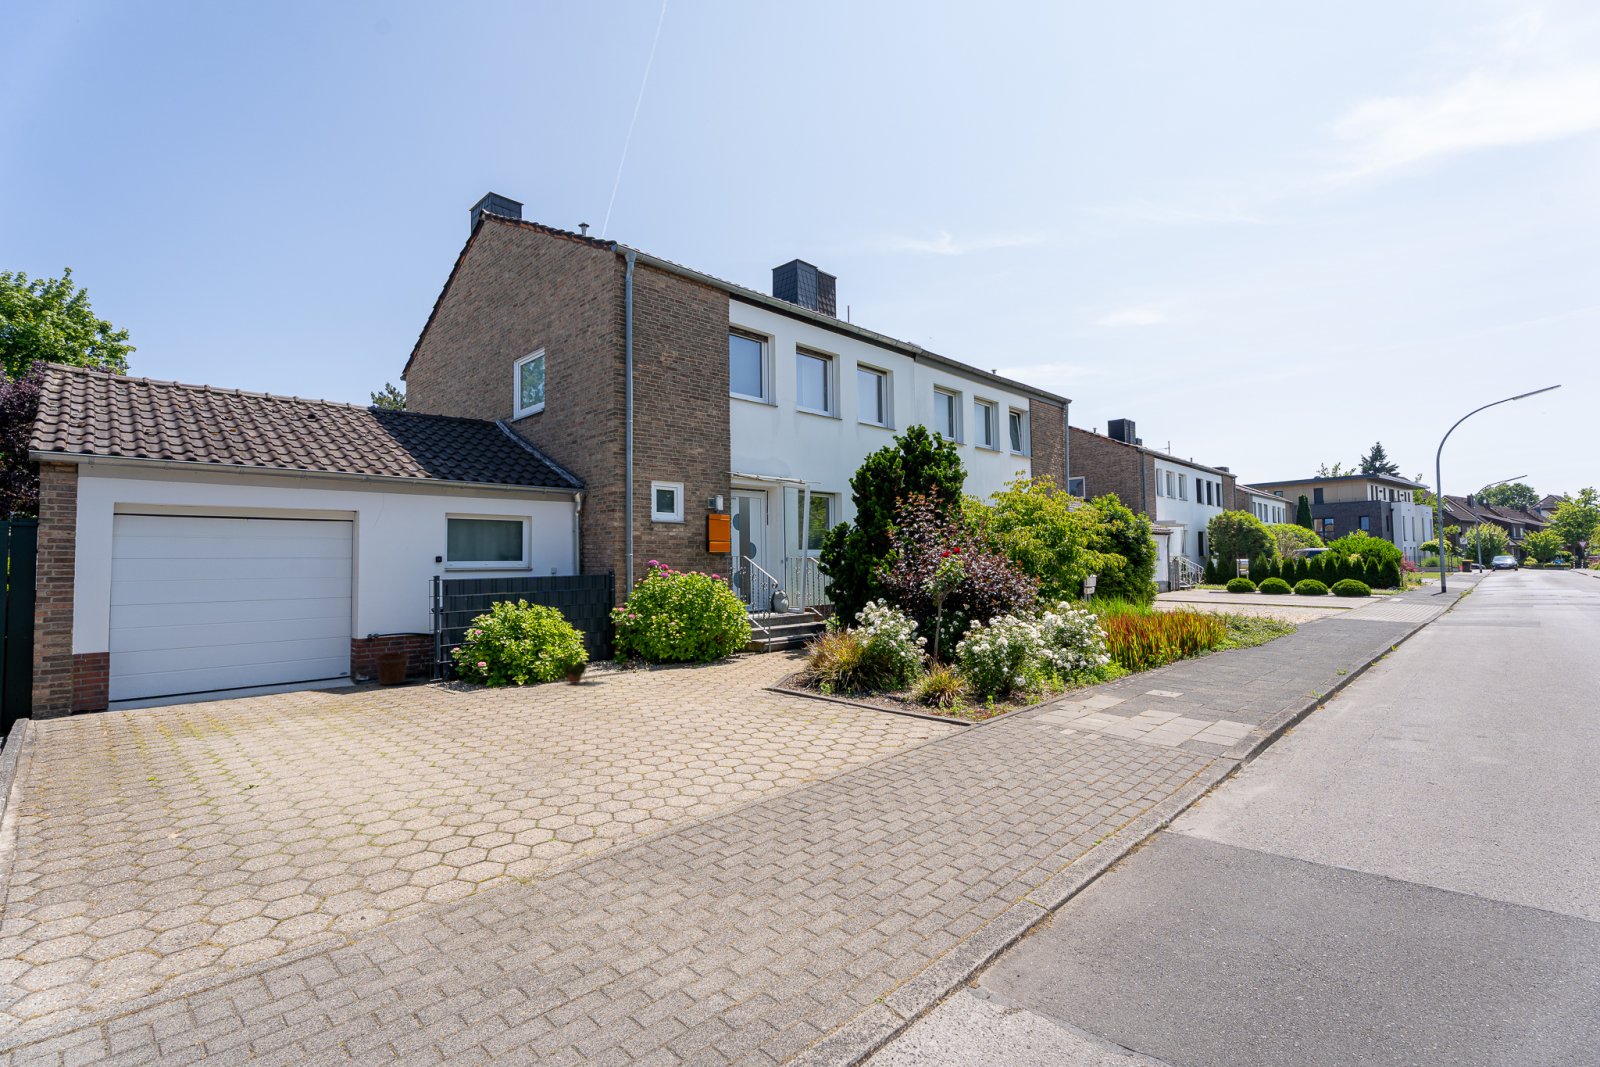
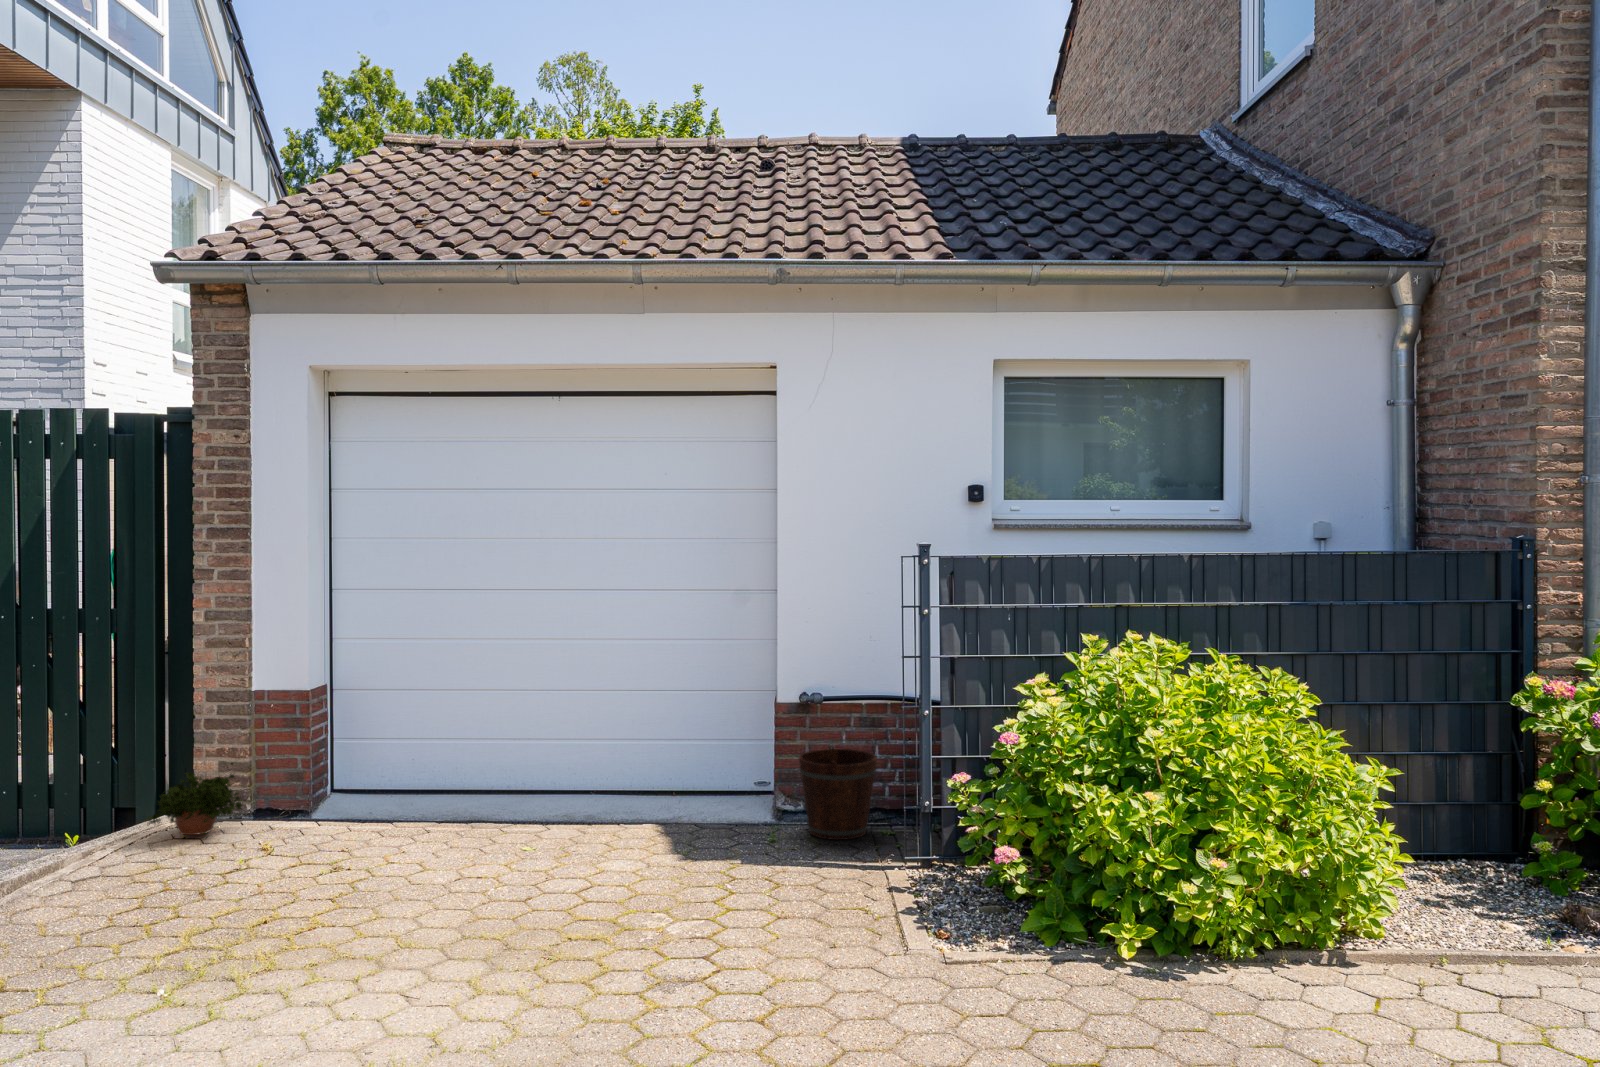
potted plant: present [559,661,588,683] -> present [146,773,242,838]

